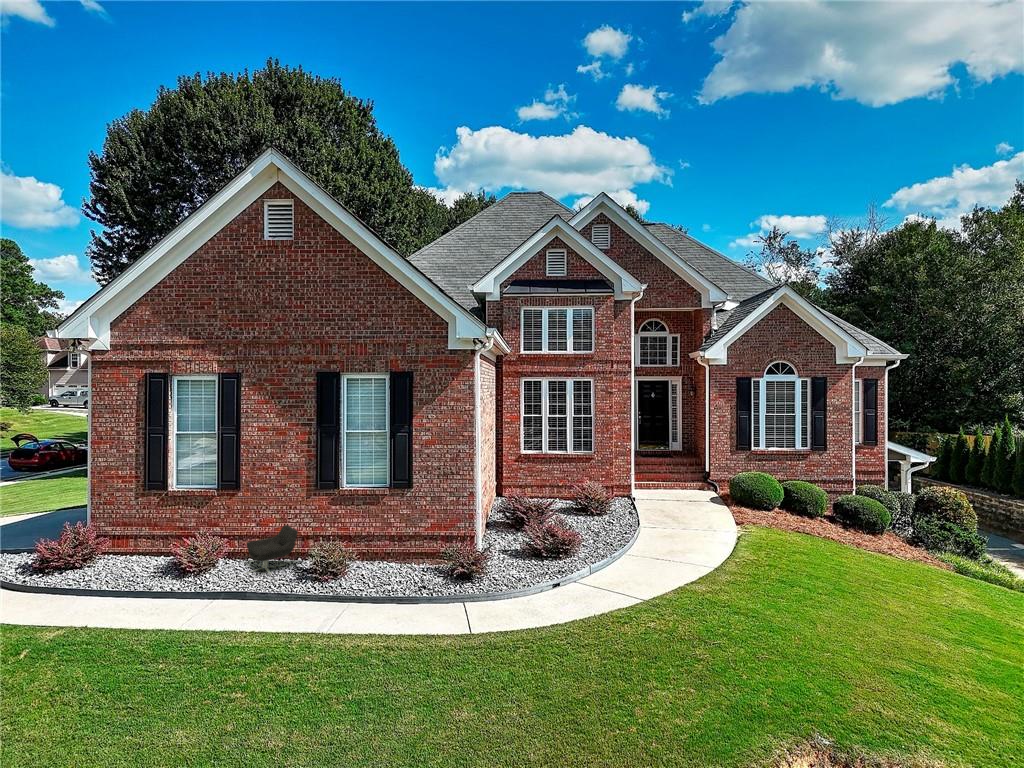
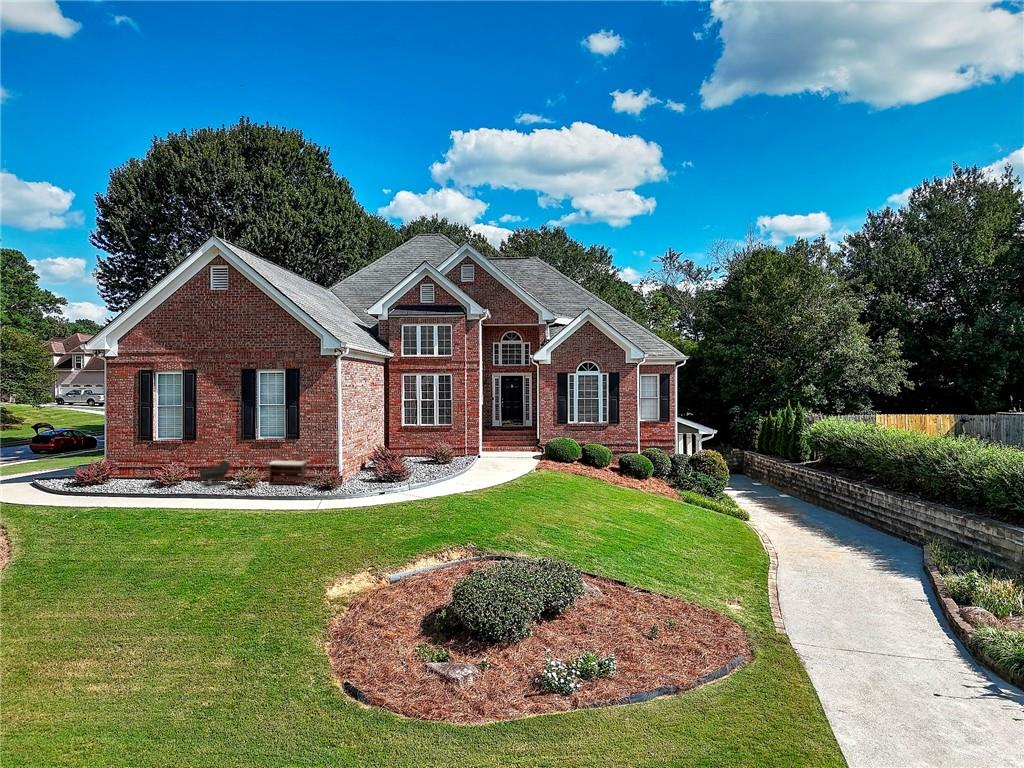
bench: none [363,524,425,569] -> present [269,461,307,486]

